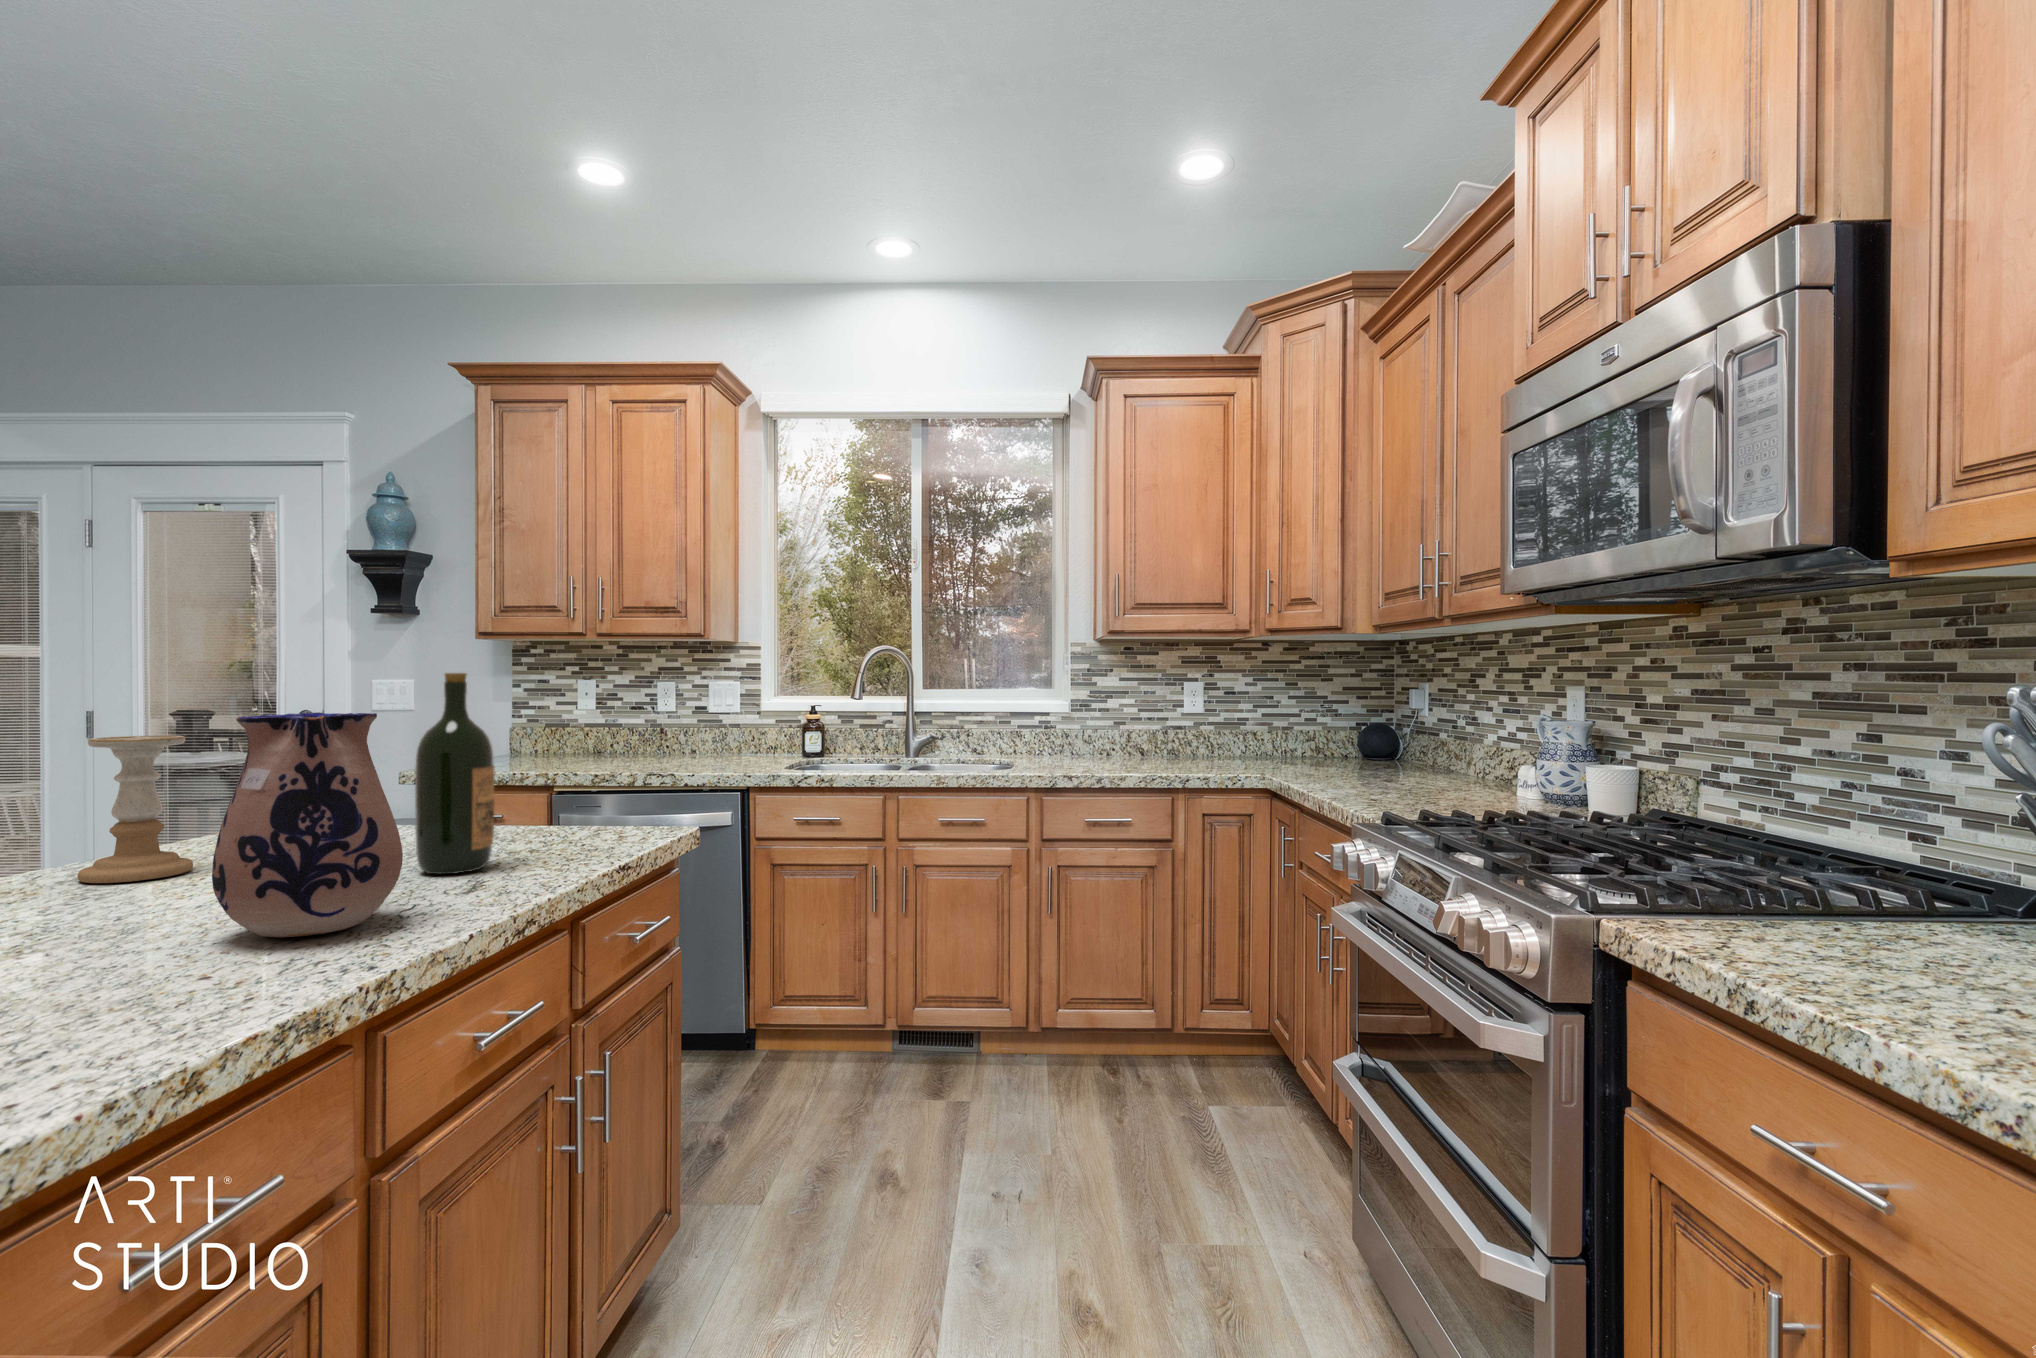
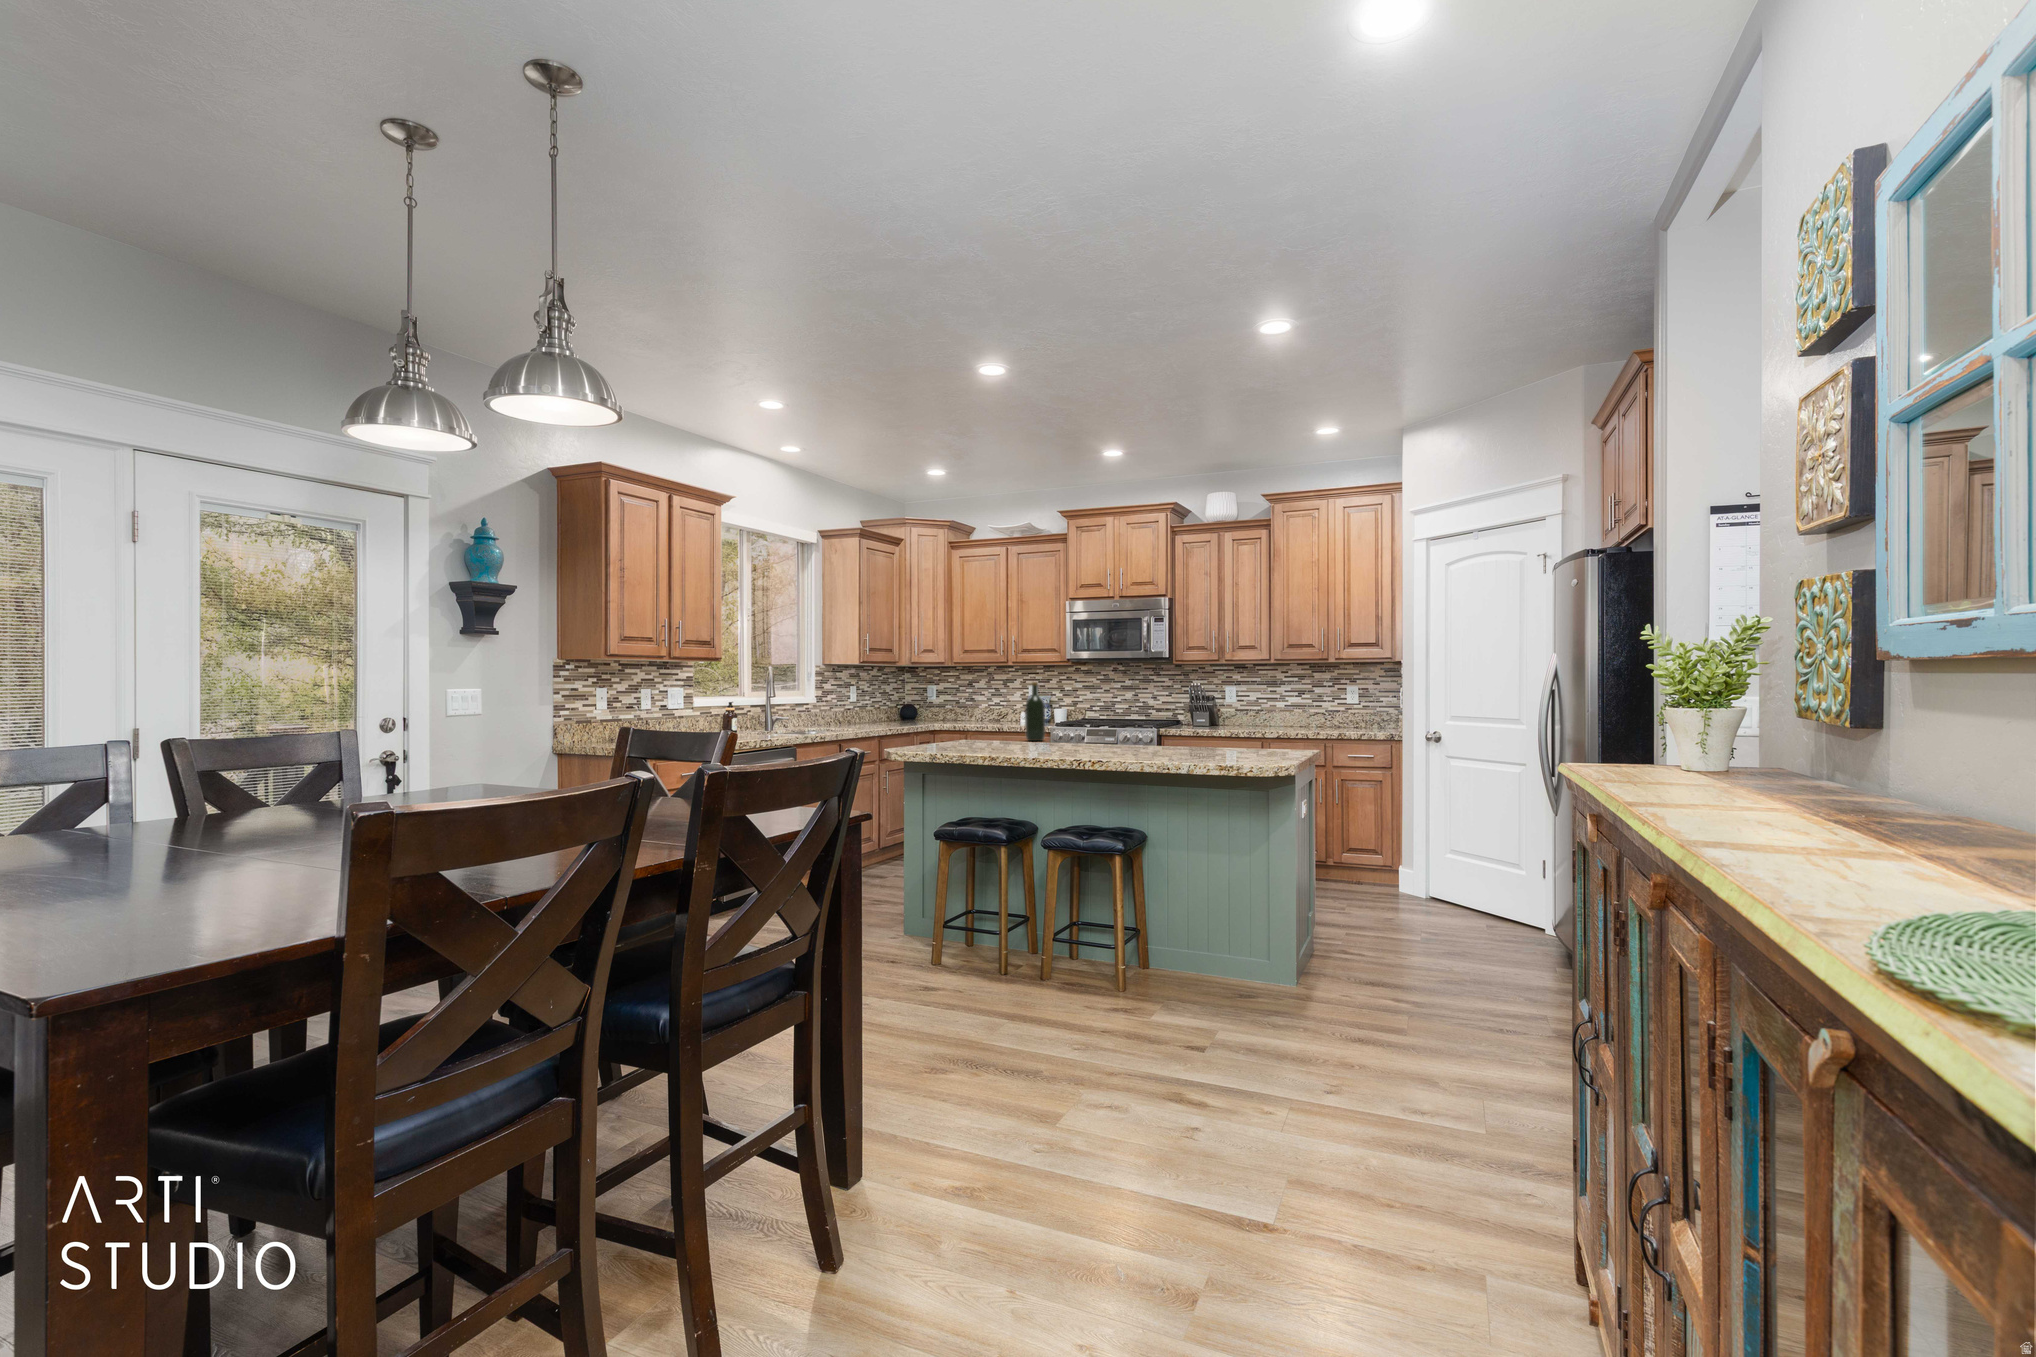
ceramic pitcher: present [212,712,403,938] -> none [1077,691,1119,742]
candle holder: present [77,735,193,883] -> none [998,703,1024,747]

